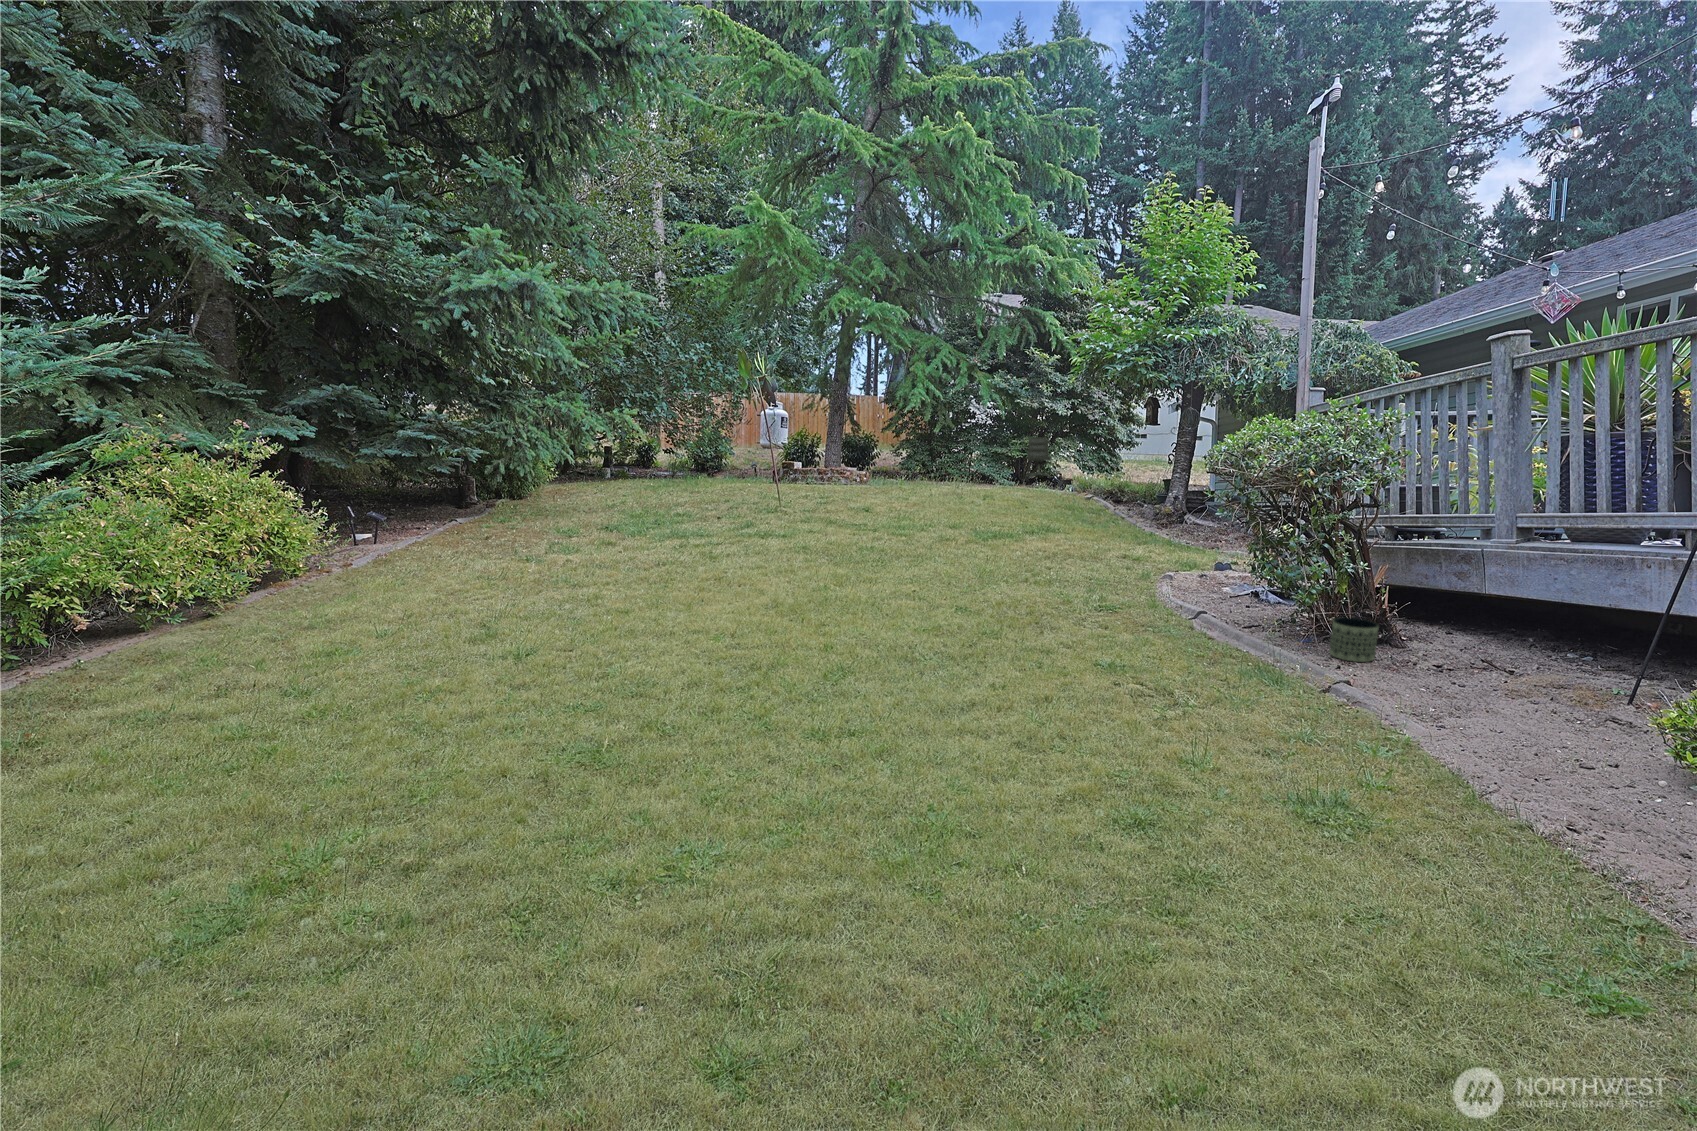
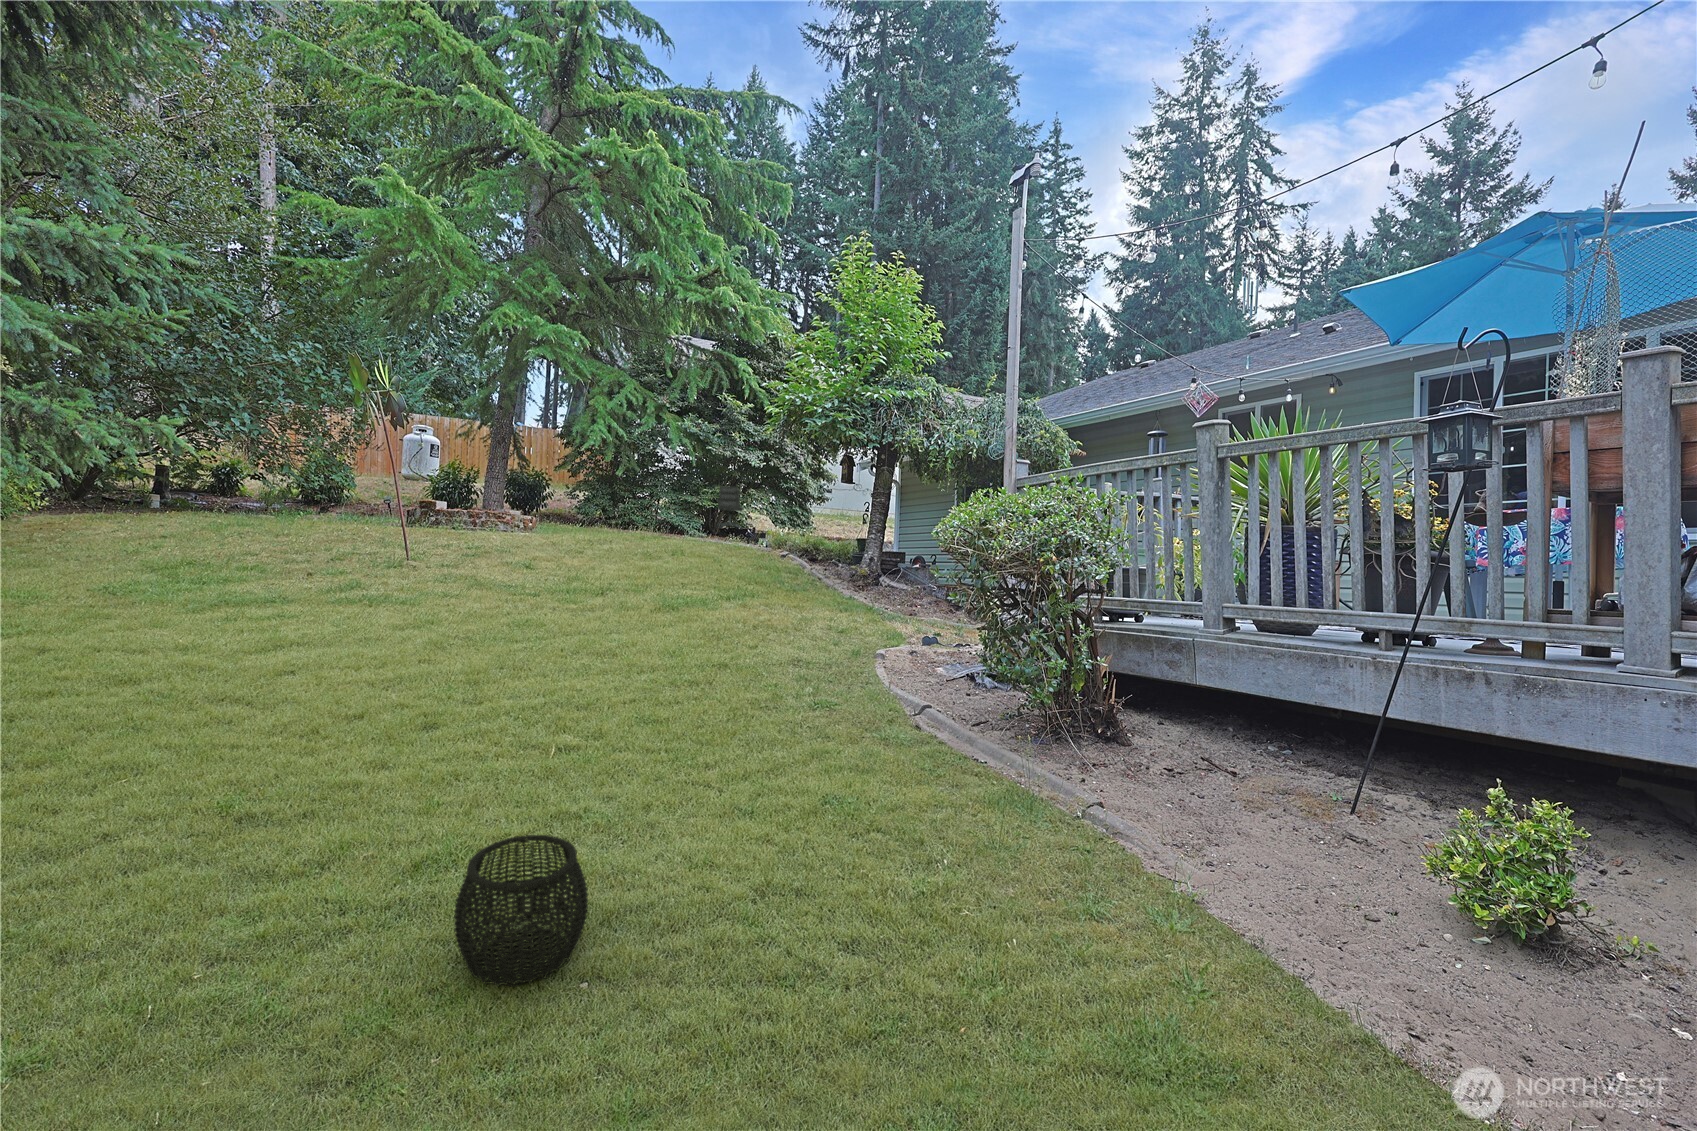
planter: present [1329,618,1379,662] -> none [1060,712,1108,763]
woven basket: none [849,653,926,735] -> present [454,835,588,986]

